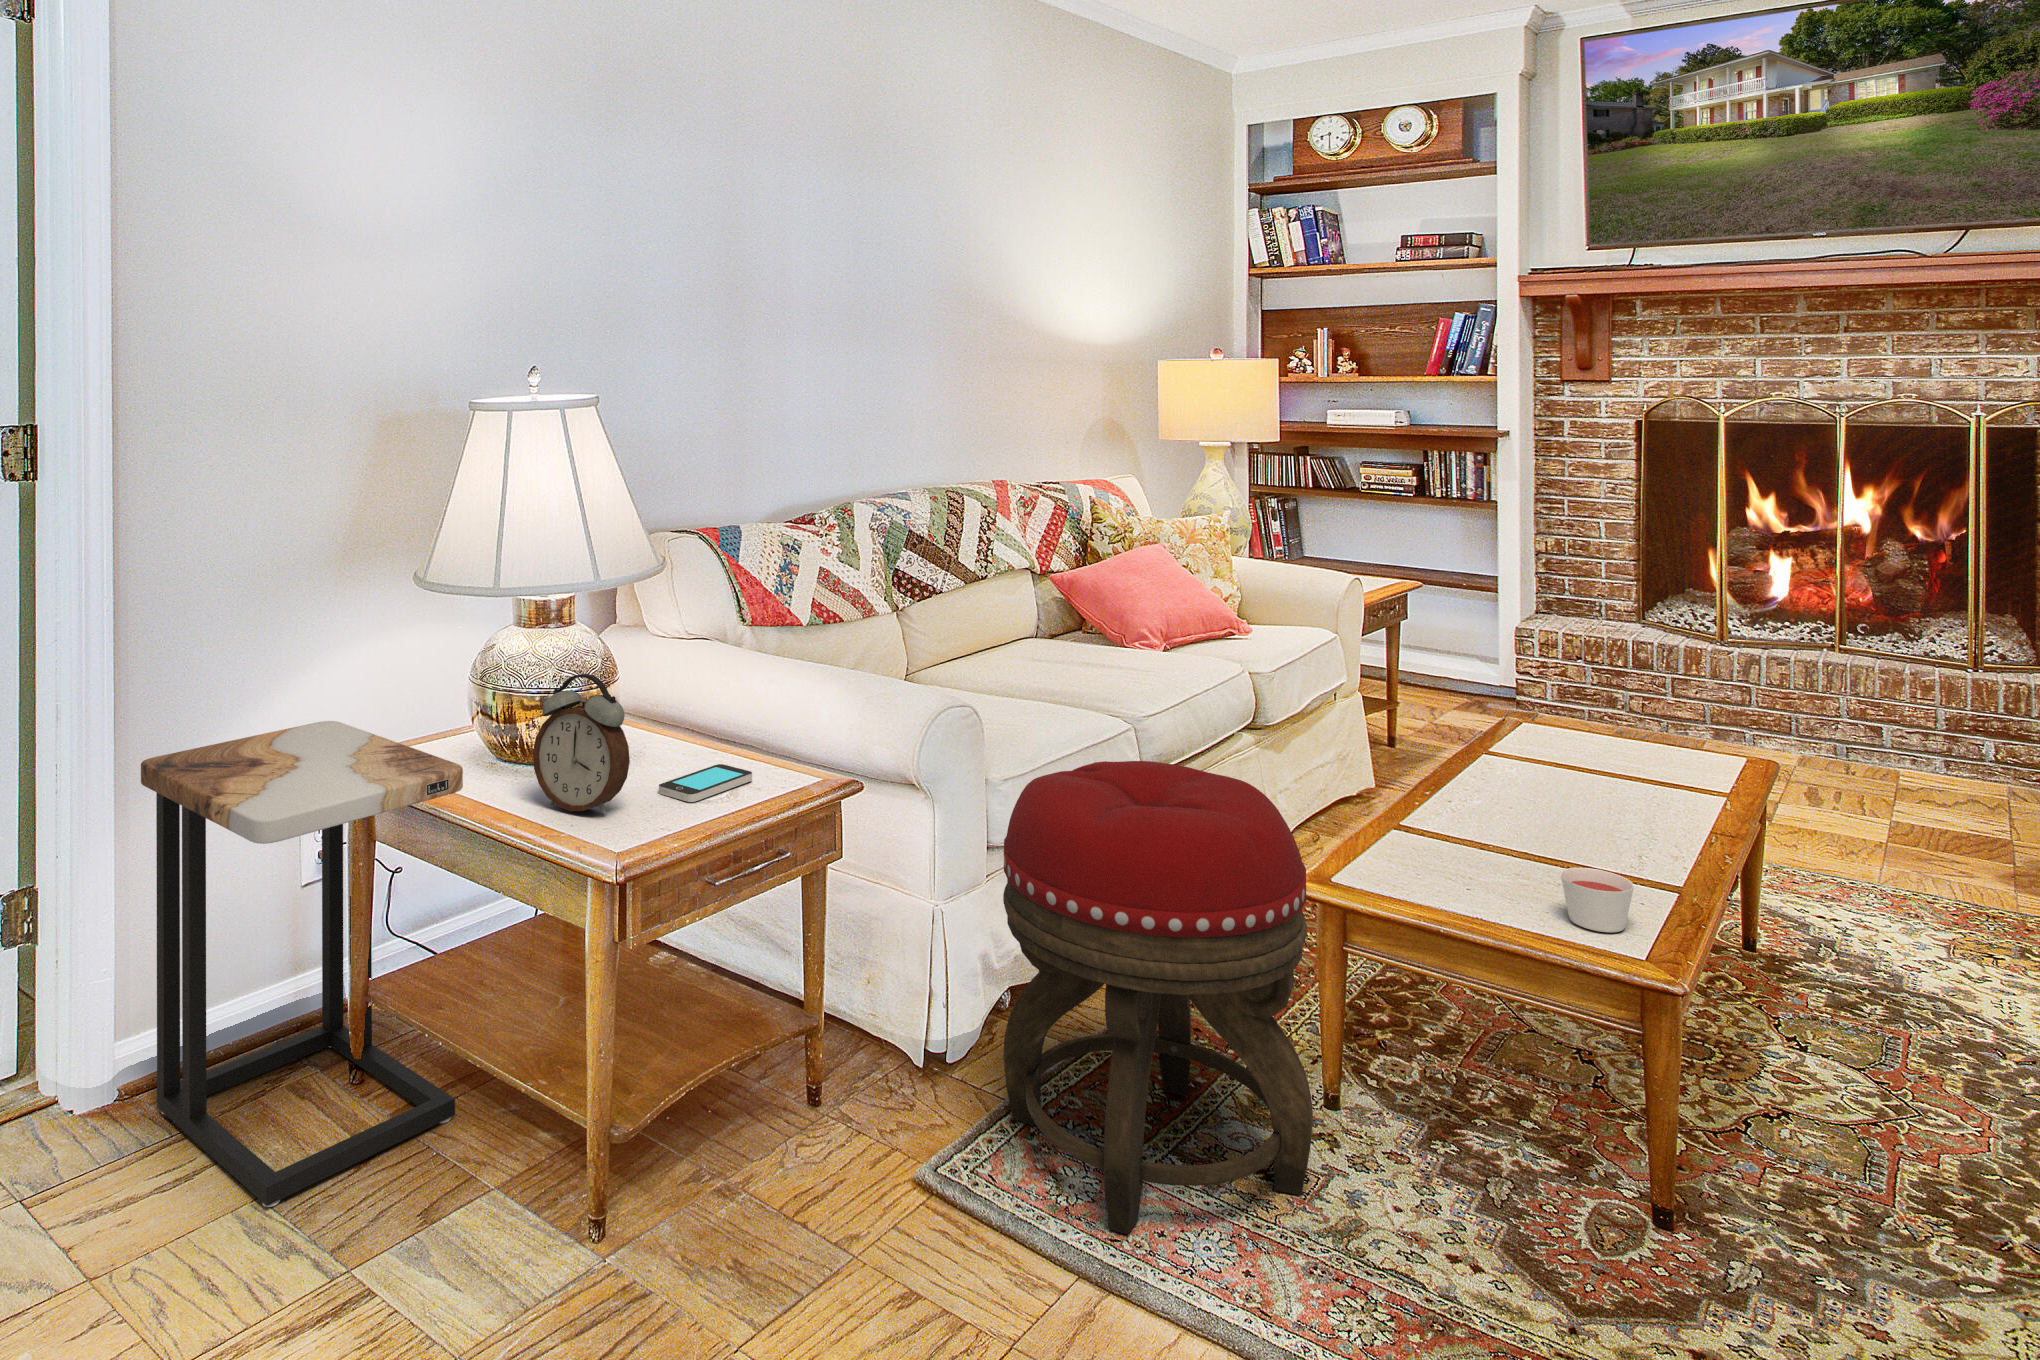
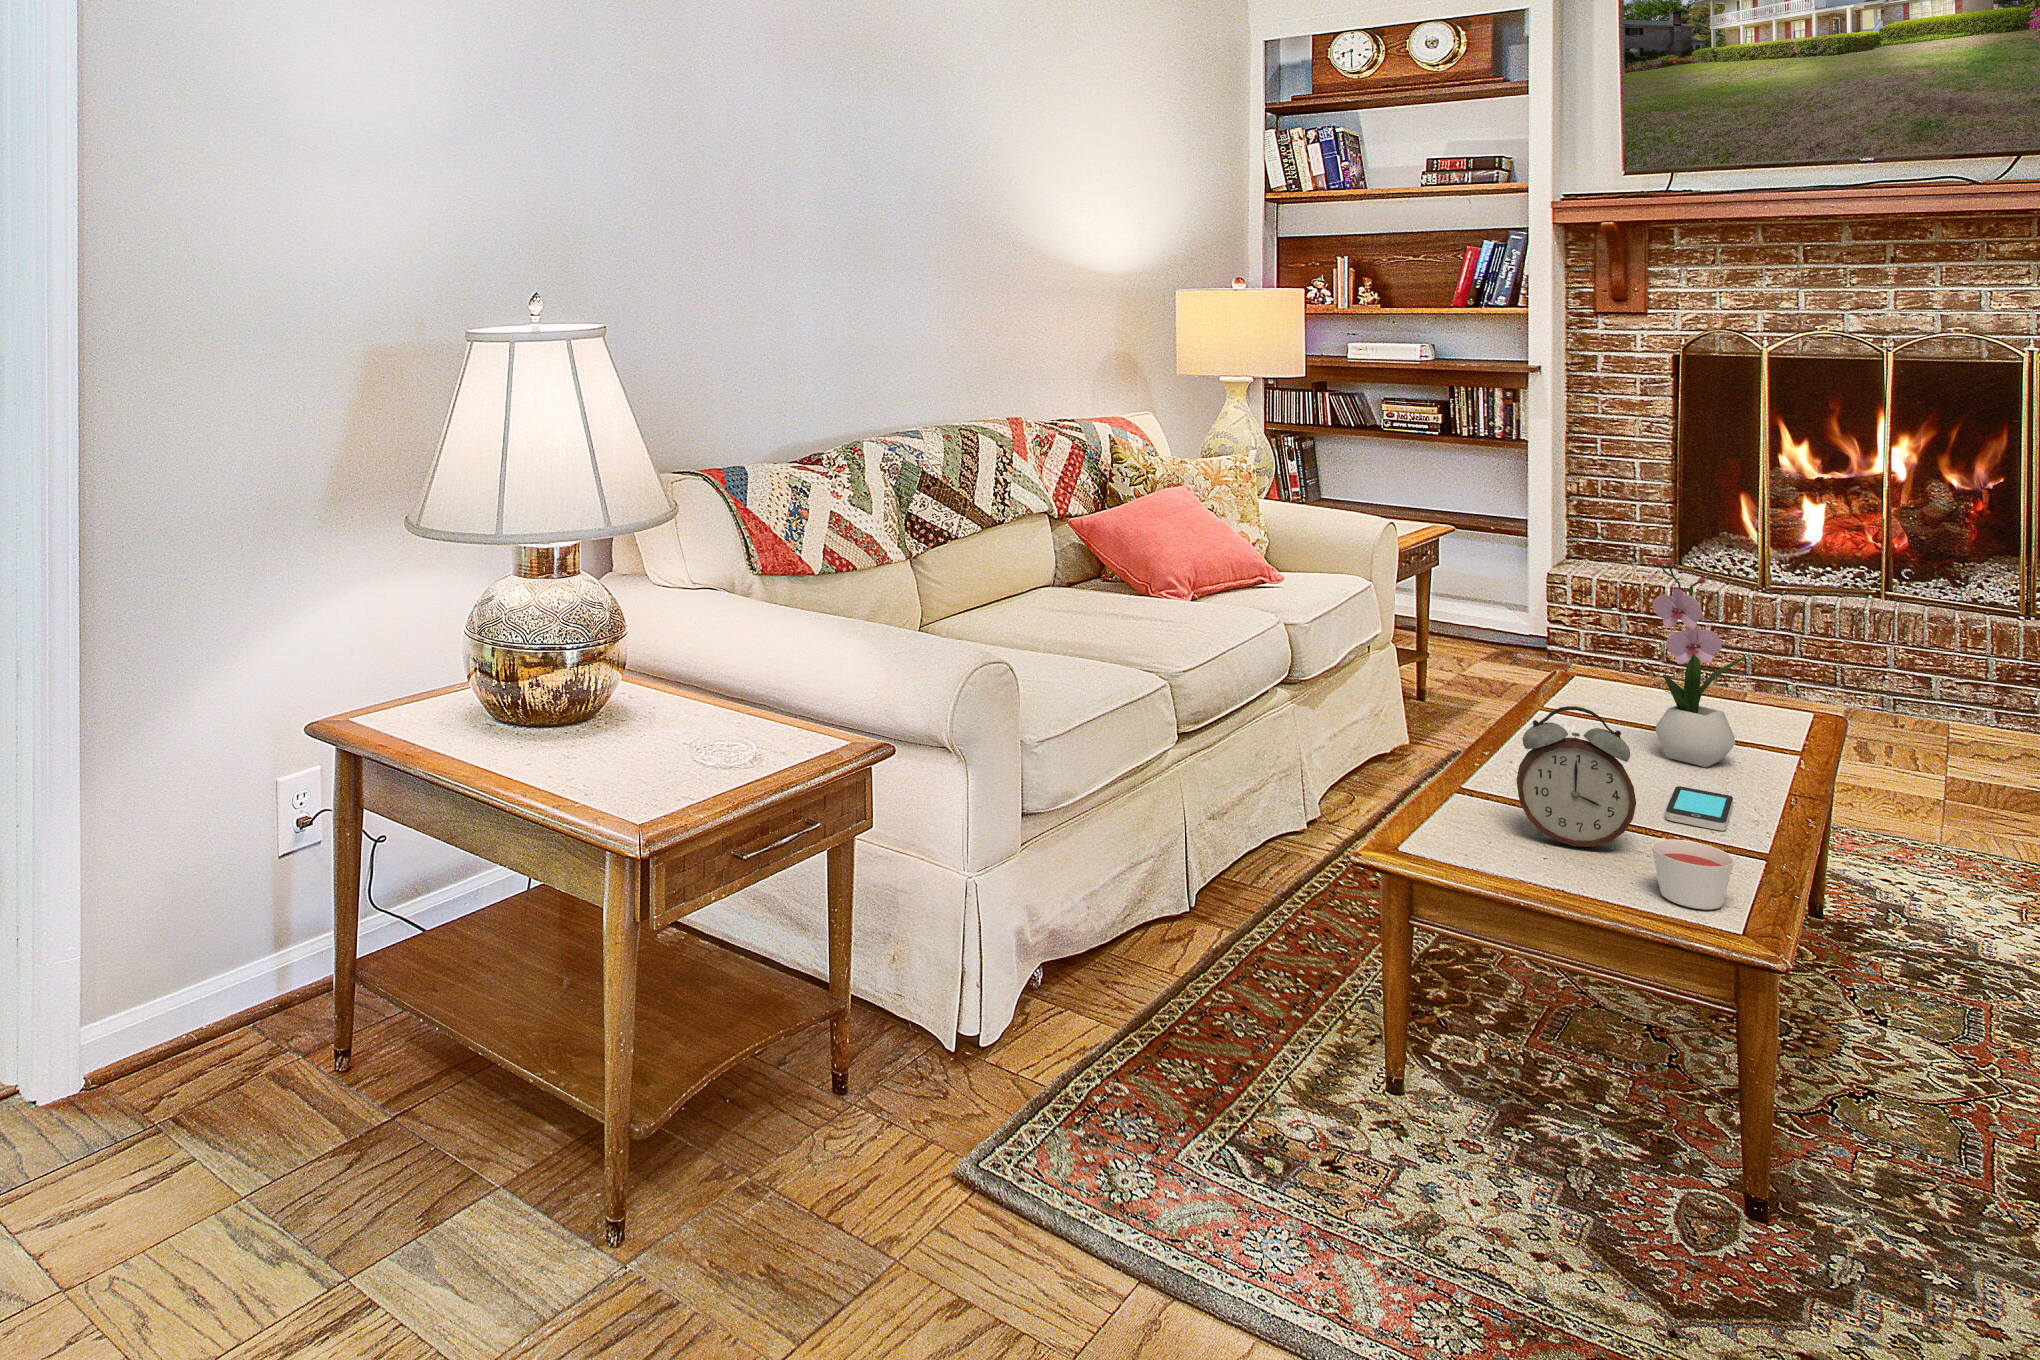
flower arrangement: none [1581,609,1669,806] -> present [1652,559,1745,767]
alarm clock: present [533,674,630,814] -> present [1516,706,1636,850]
side table: present [141,721,463,1207] -> none [110,683,460,1206]
footstool: present [1003,761,1313,1234] -> none [1044,725,1382,1232]
smartphone: present [659,764,752,802] -> present [1666,786,1733,831]

